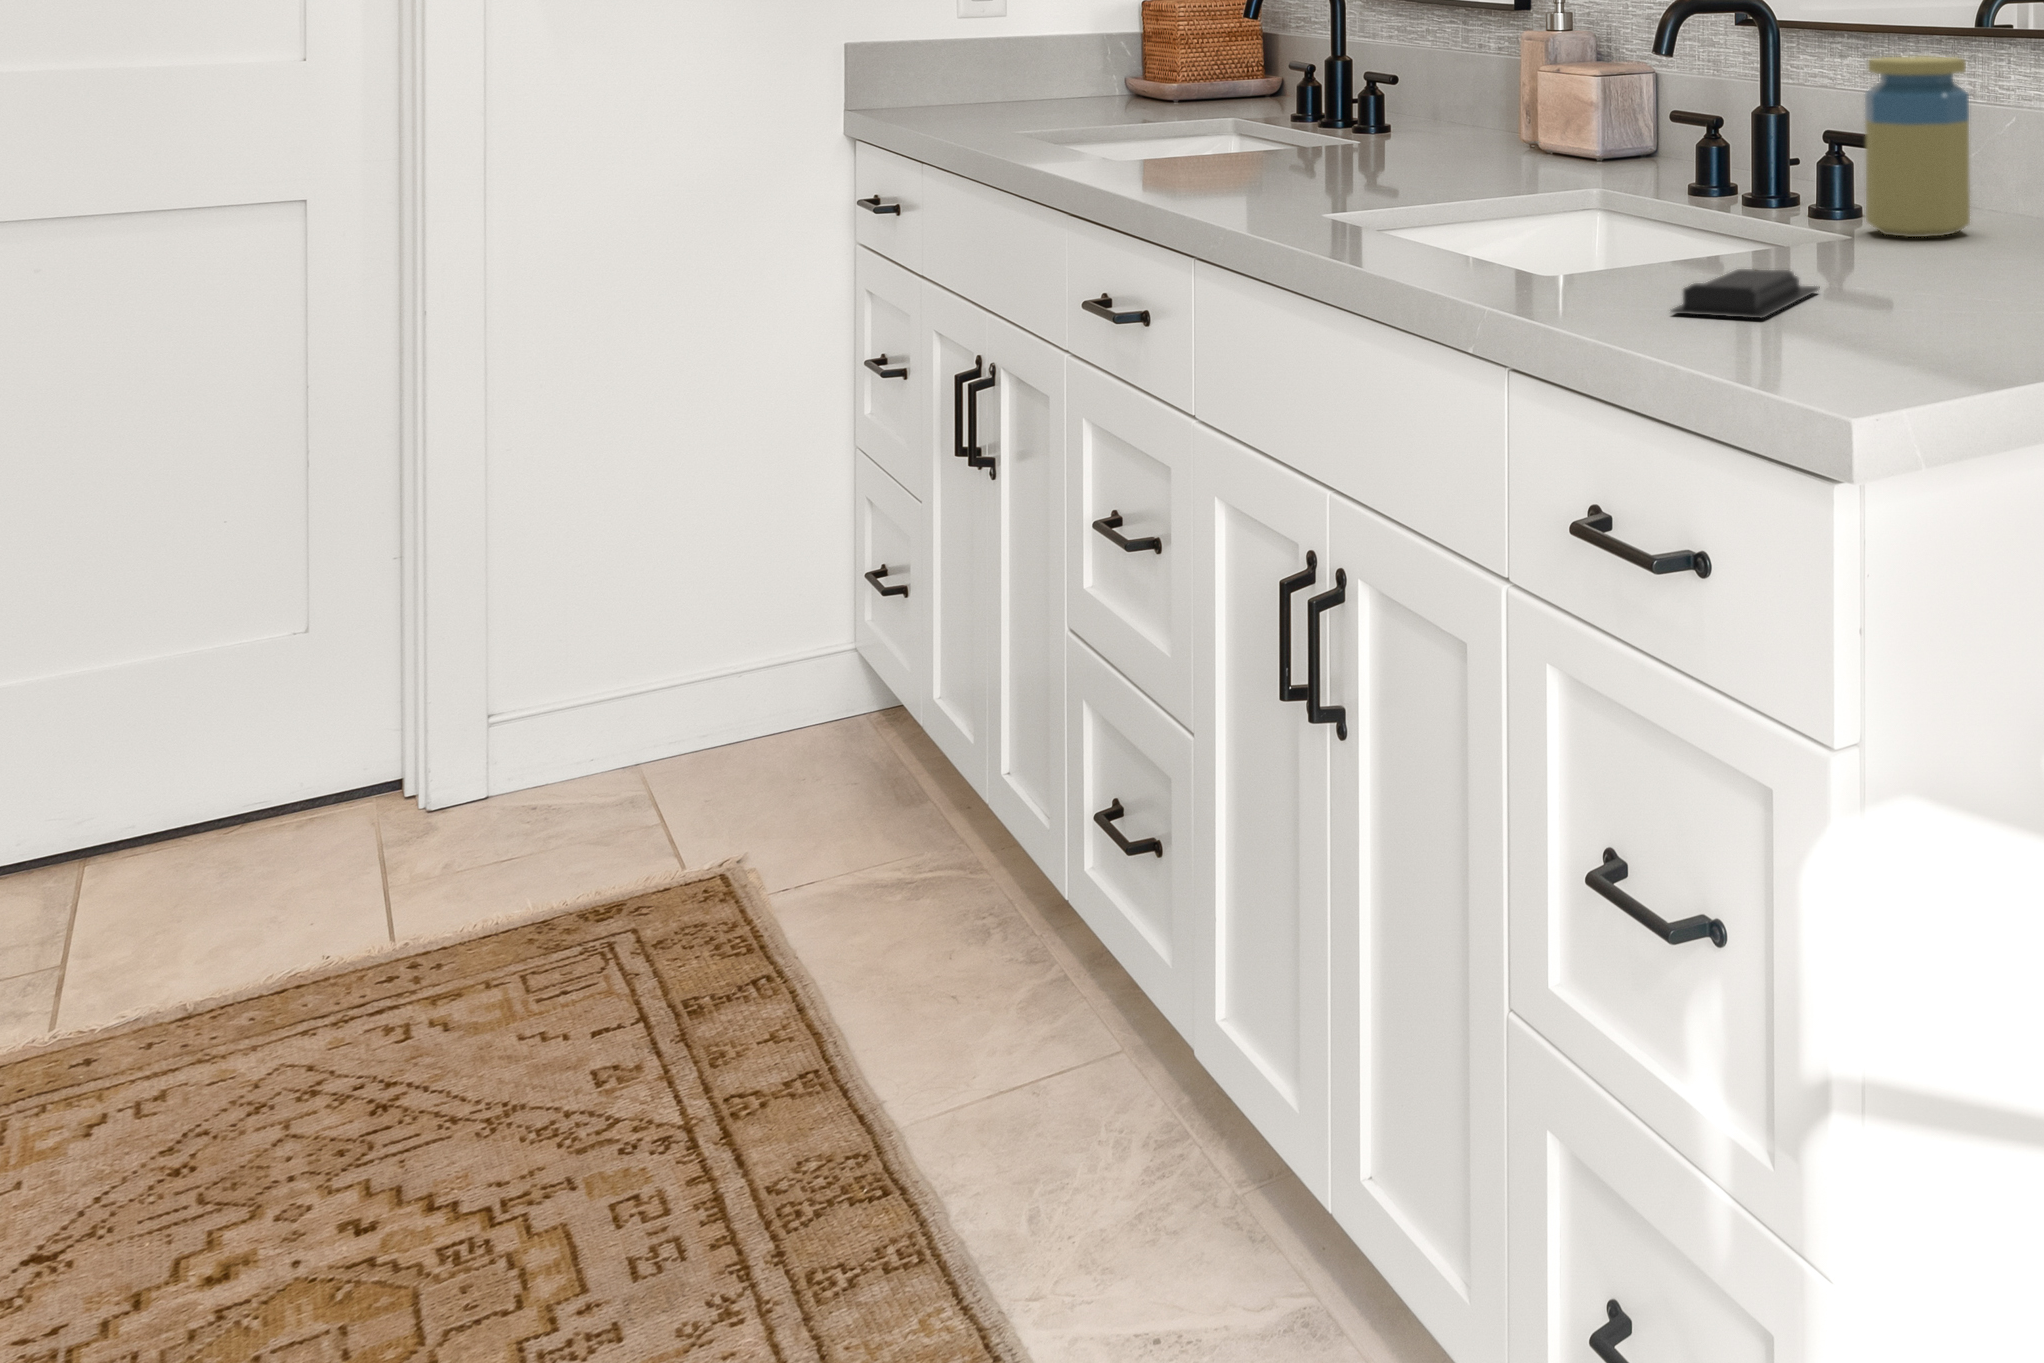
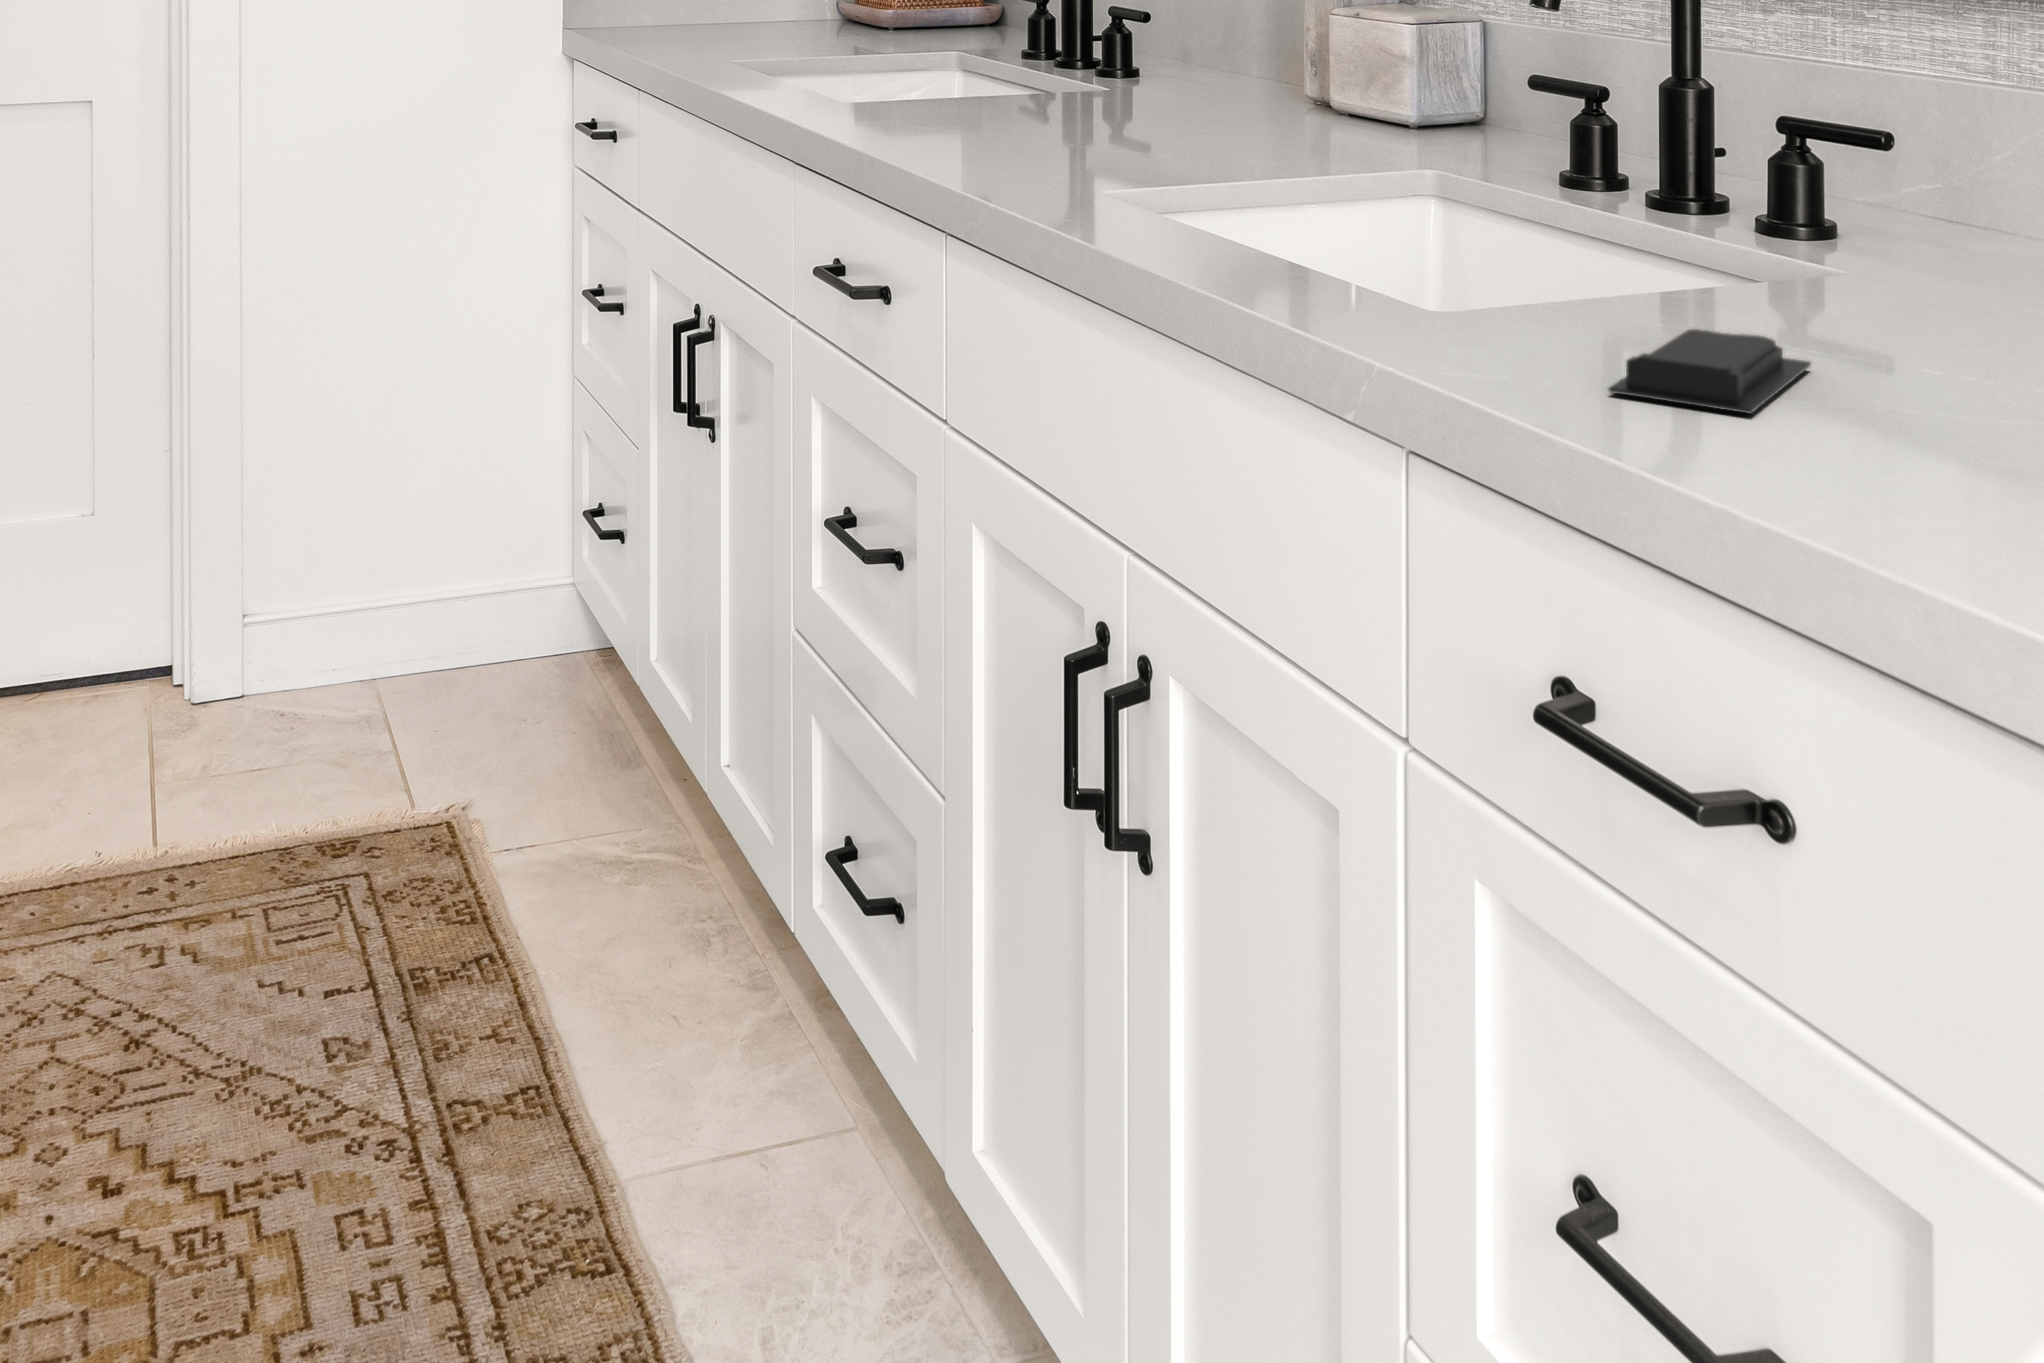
jar: present [1865,56,1970,237] -> none [1822,30,1982,279]

